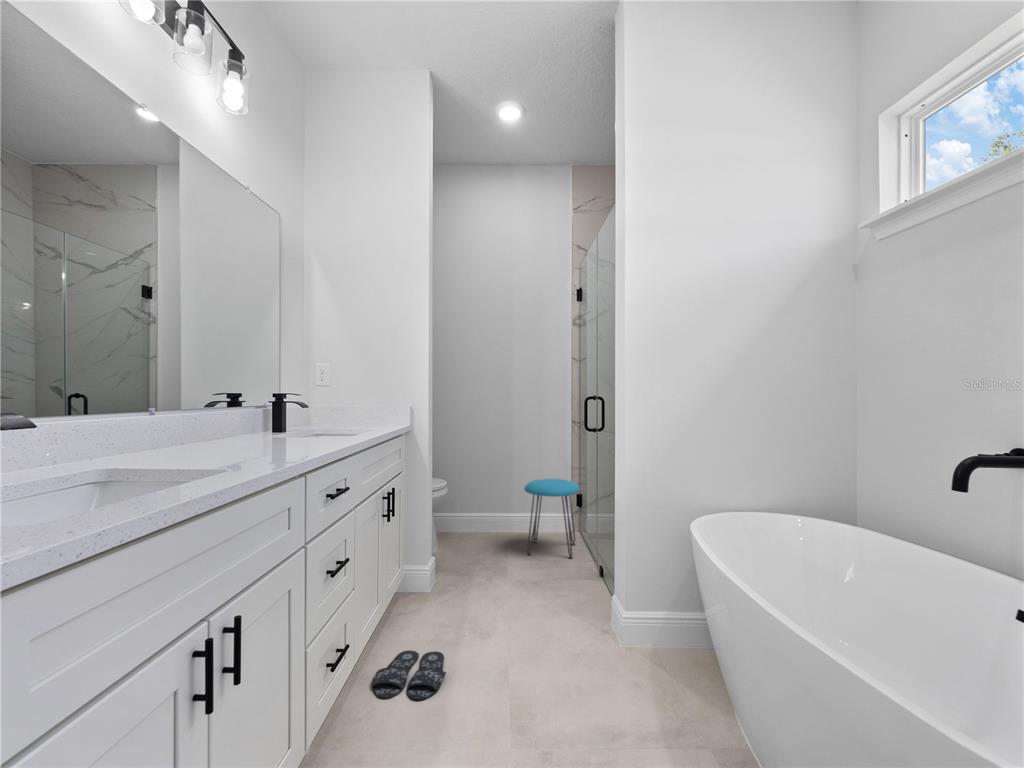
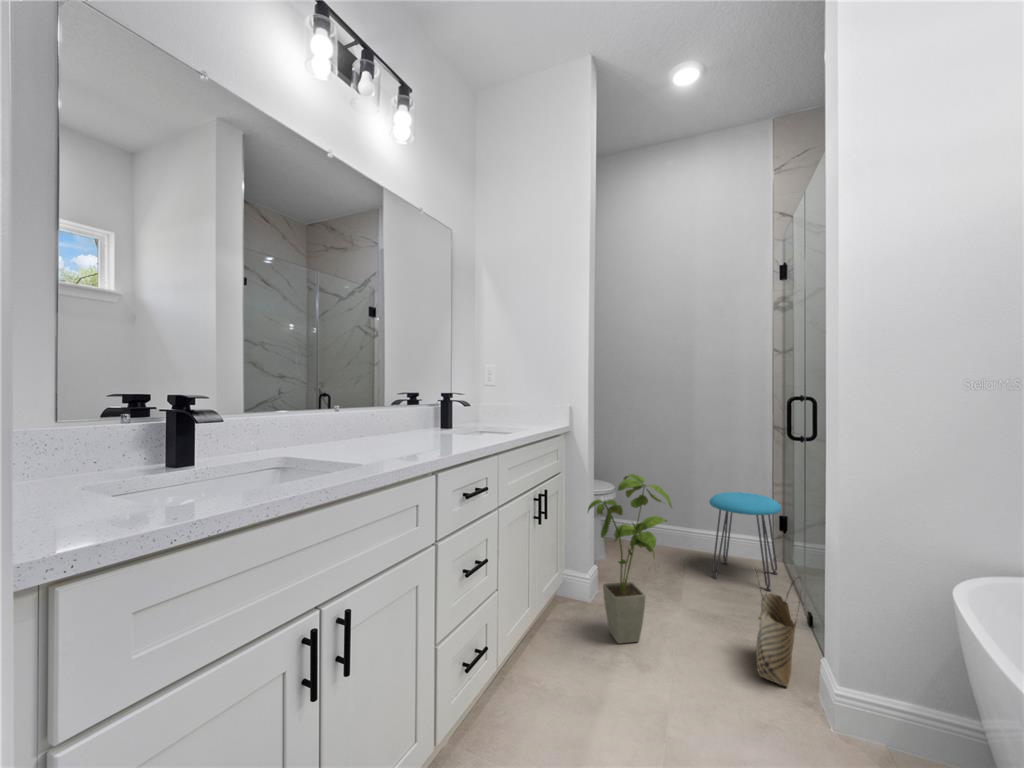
house plant: none [429,467,508,624] -> present [588,474,672,644]
woven basket: none [568,536,604,627] -> present [754,567,801,686]
slippers: present [372,650,446,701] -> none [517,661,595,721]

